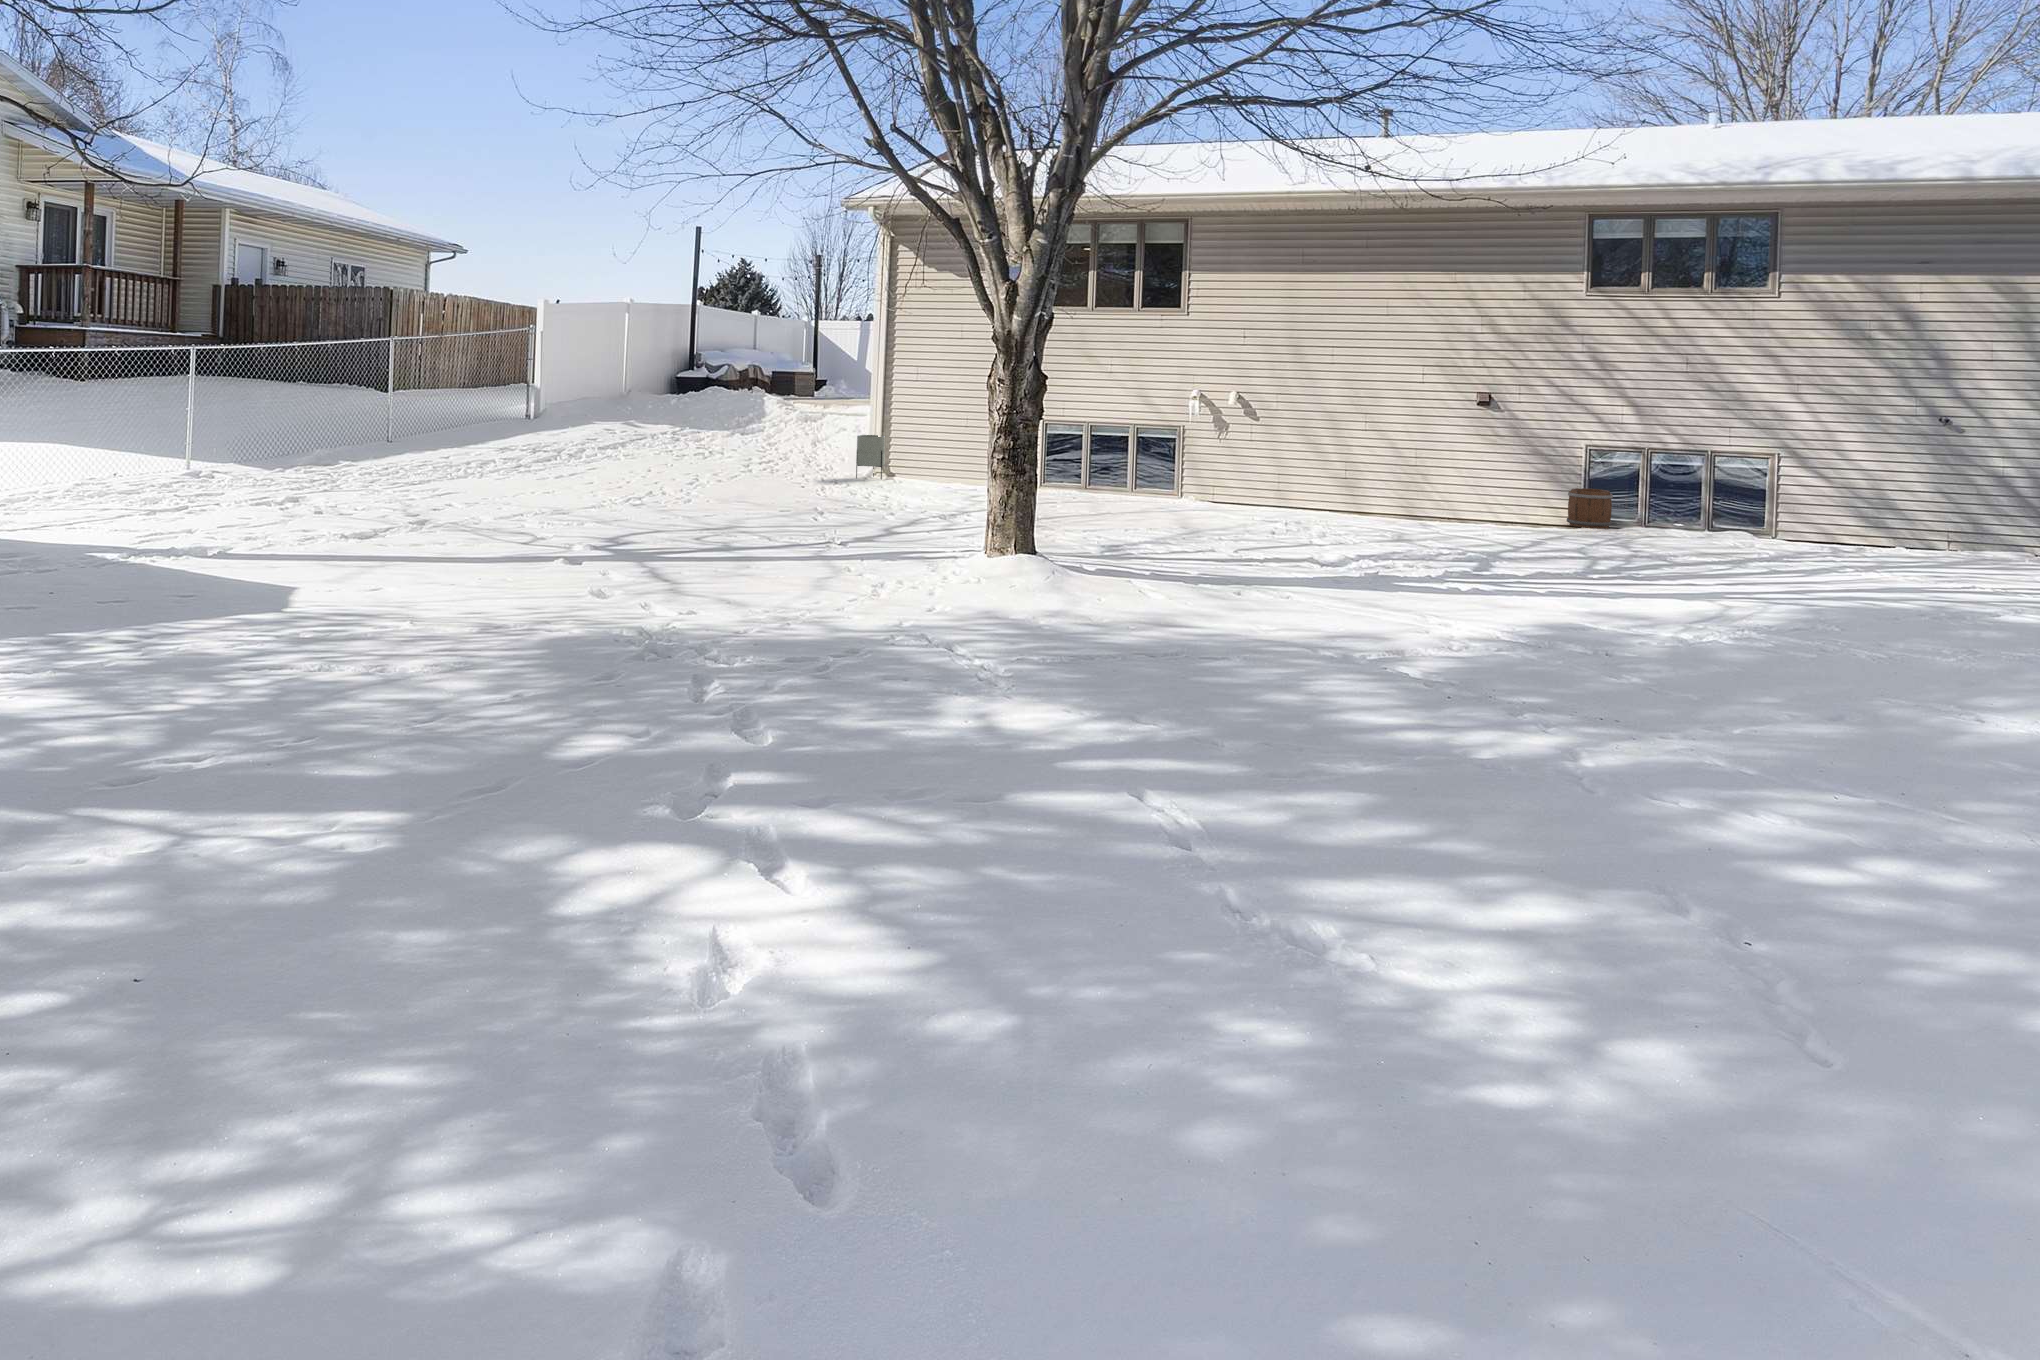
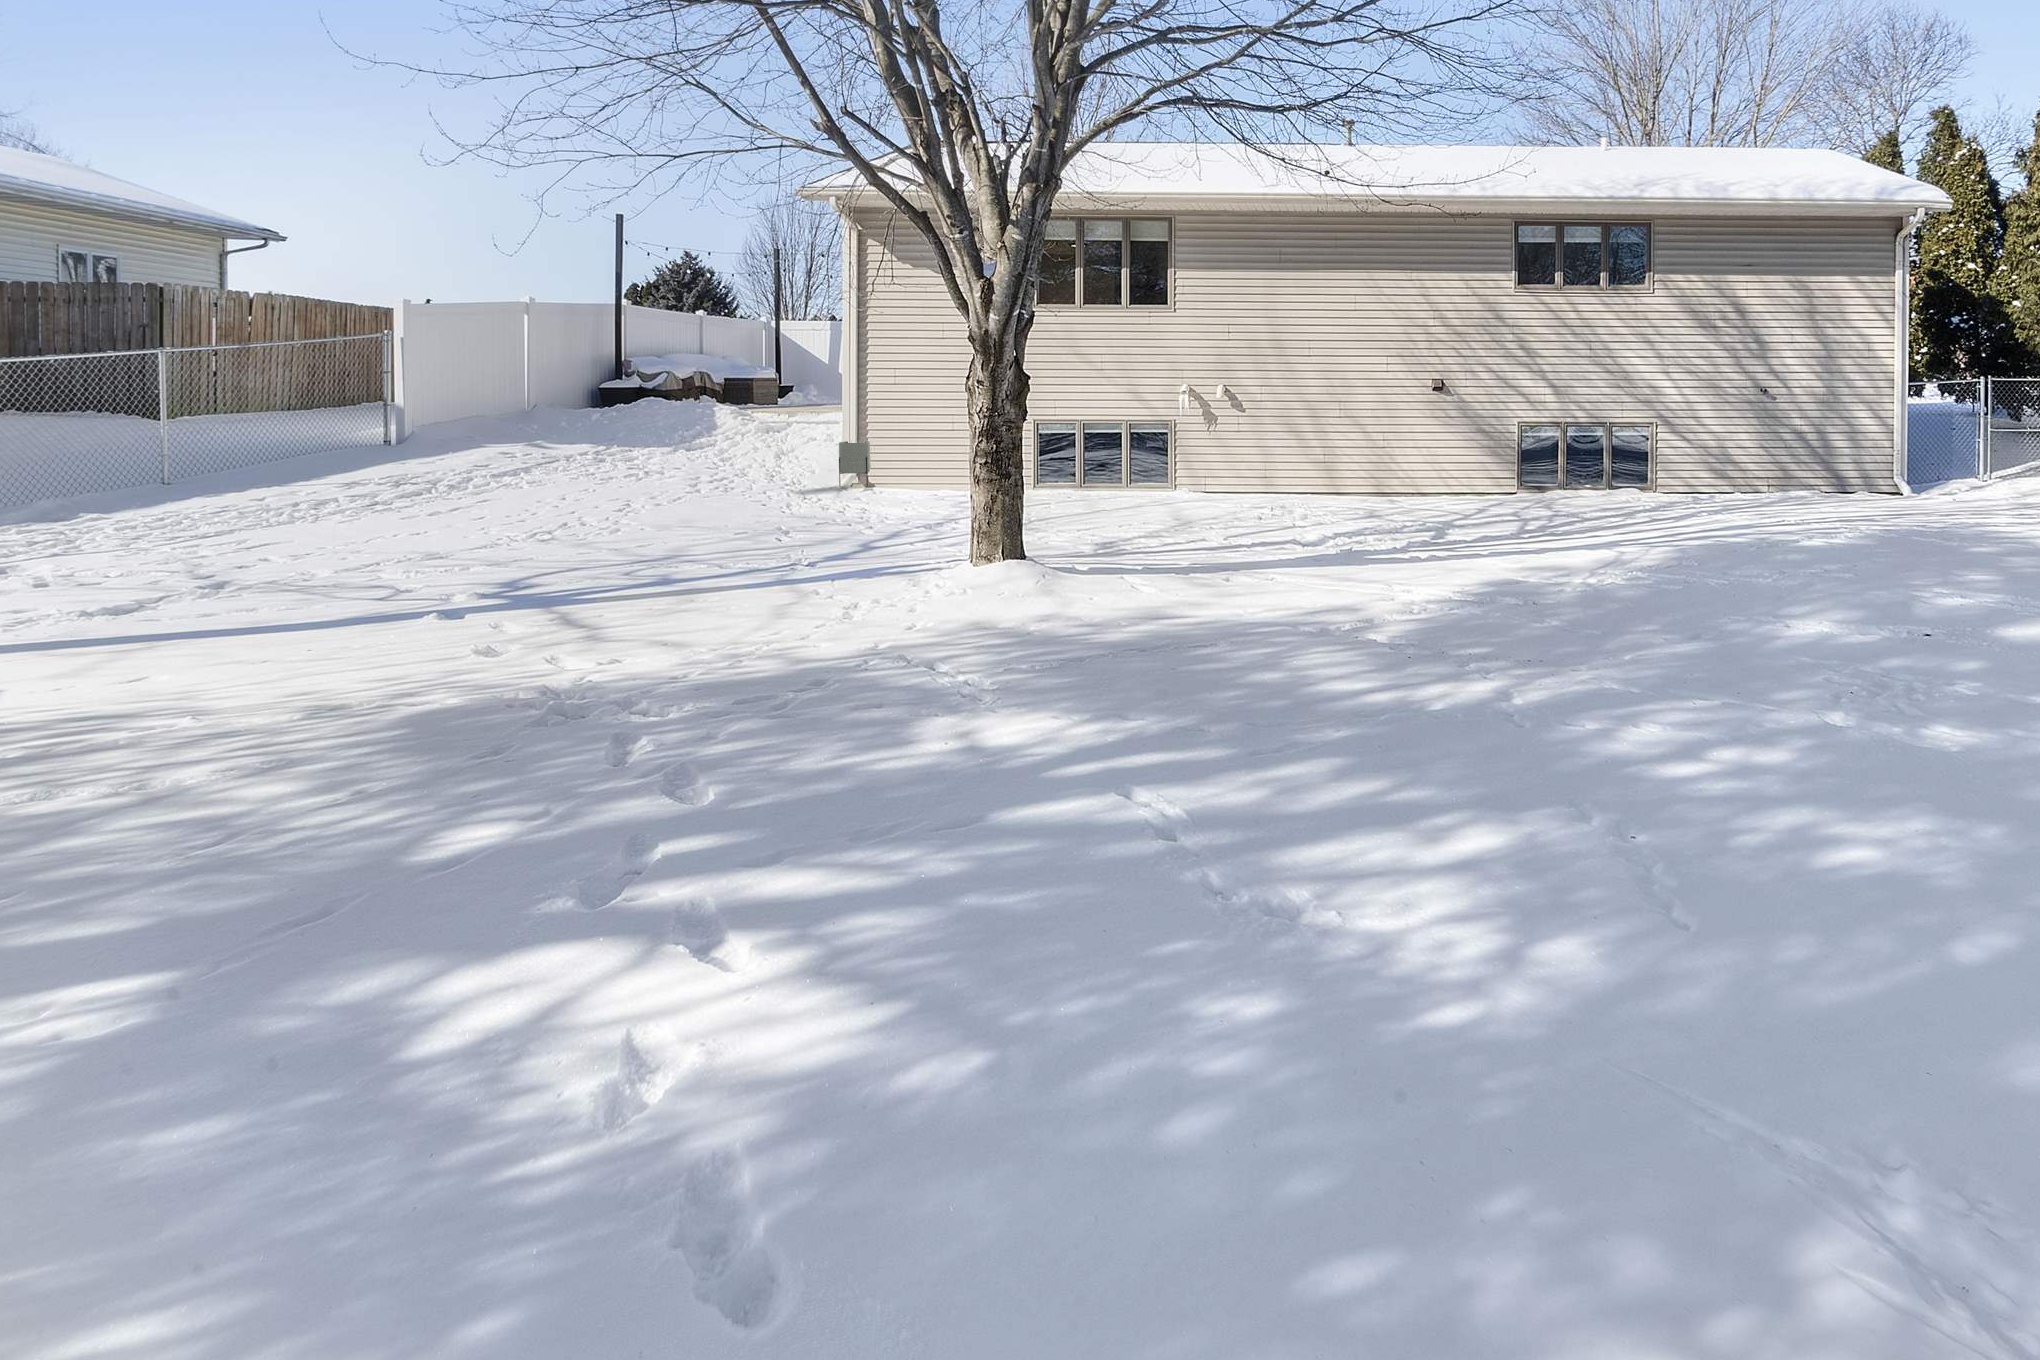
bucket: present [1566,488,1613,528] -> none [1501,458,1536,493]

